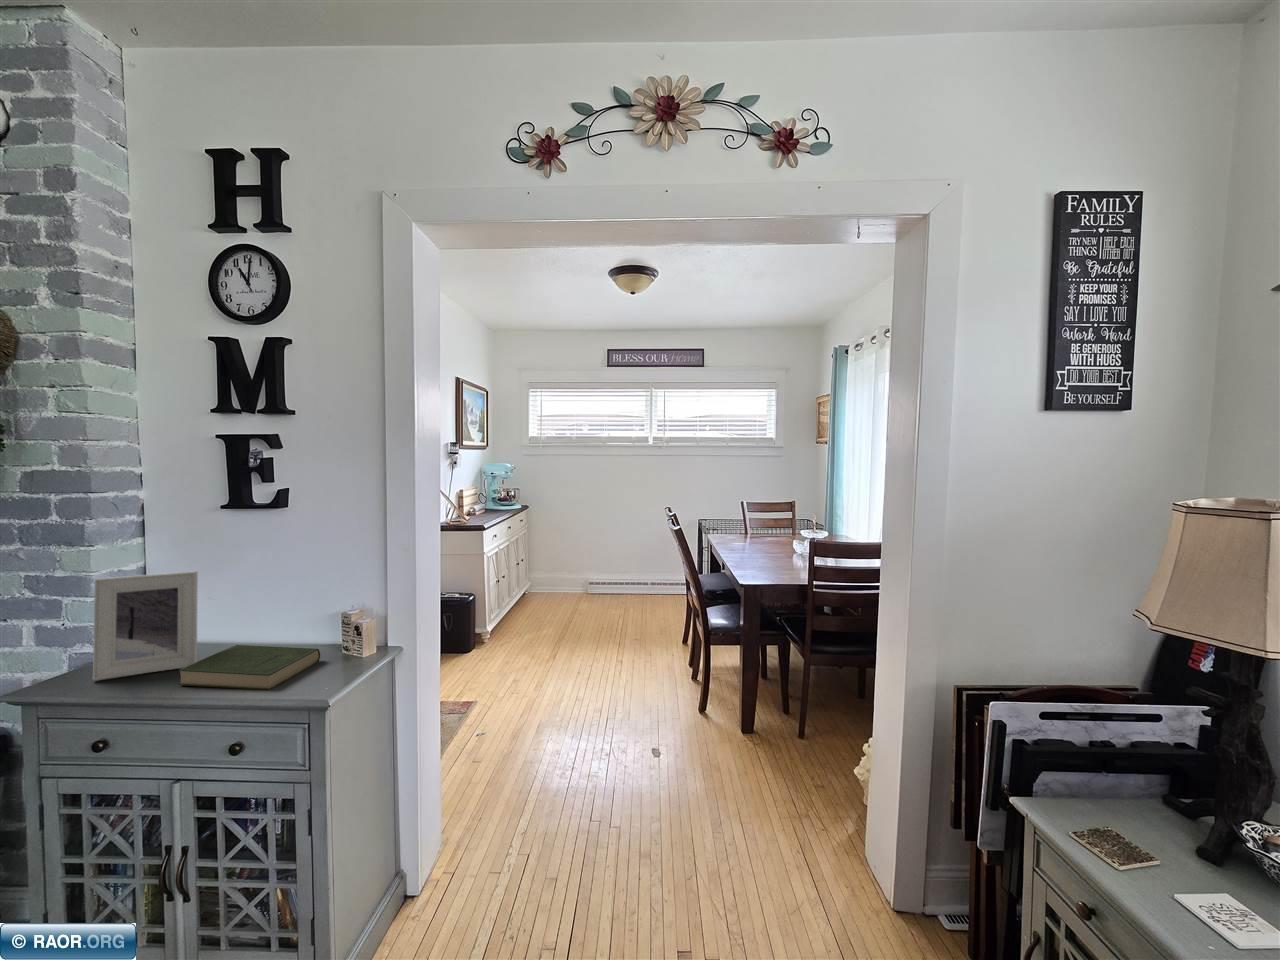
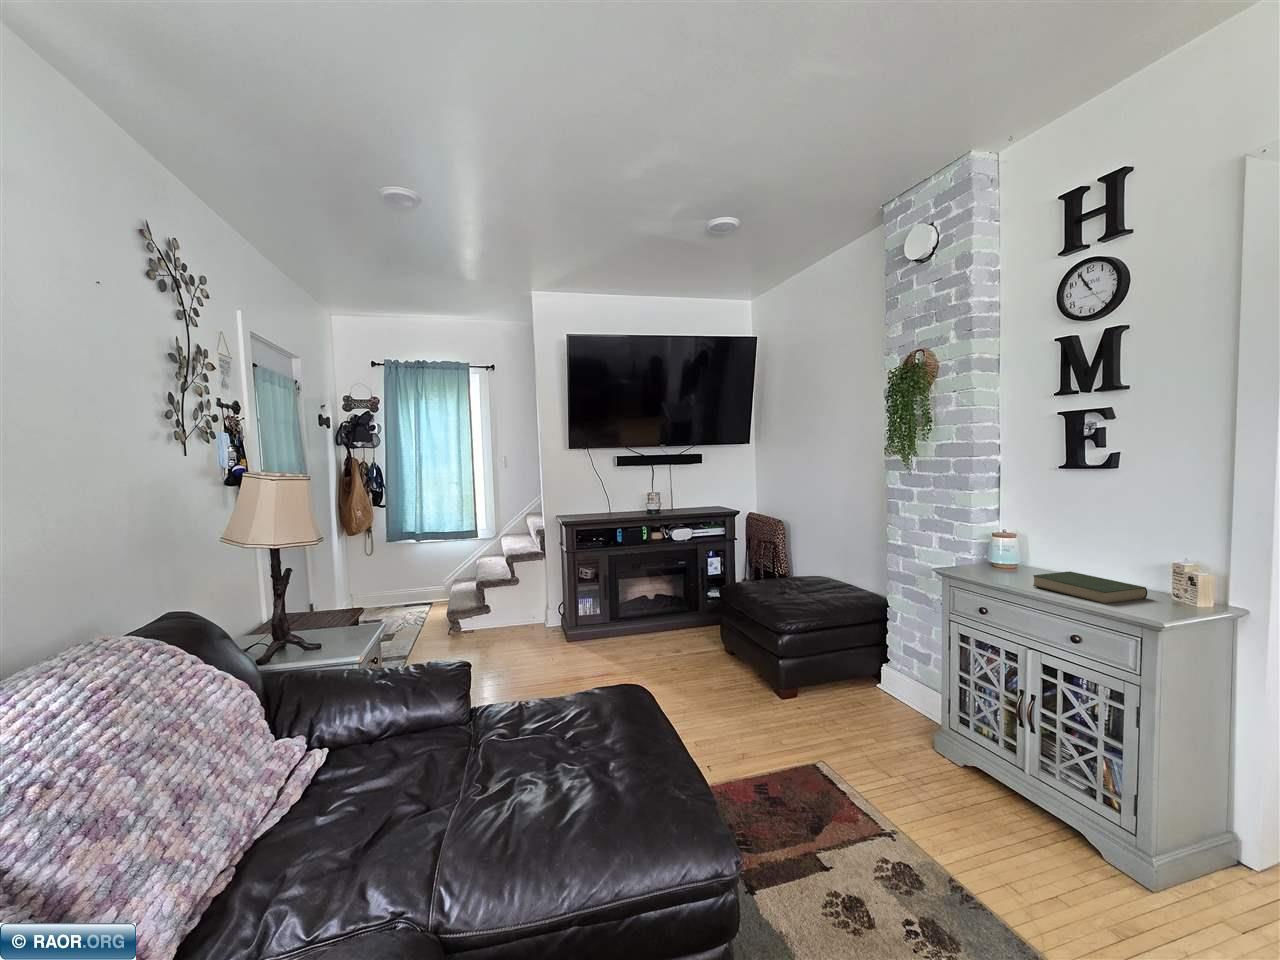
picture frame: present [93,571,198,680] -> none [976,509,1042,580]

